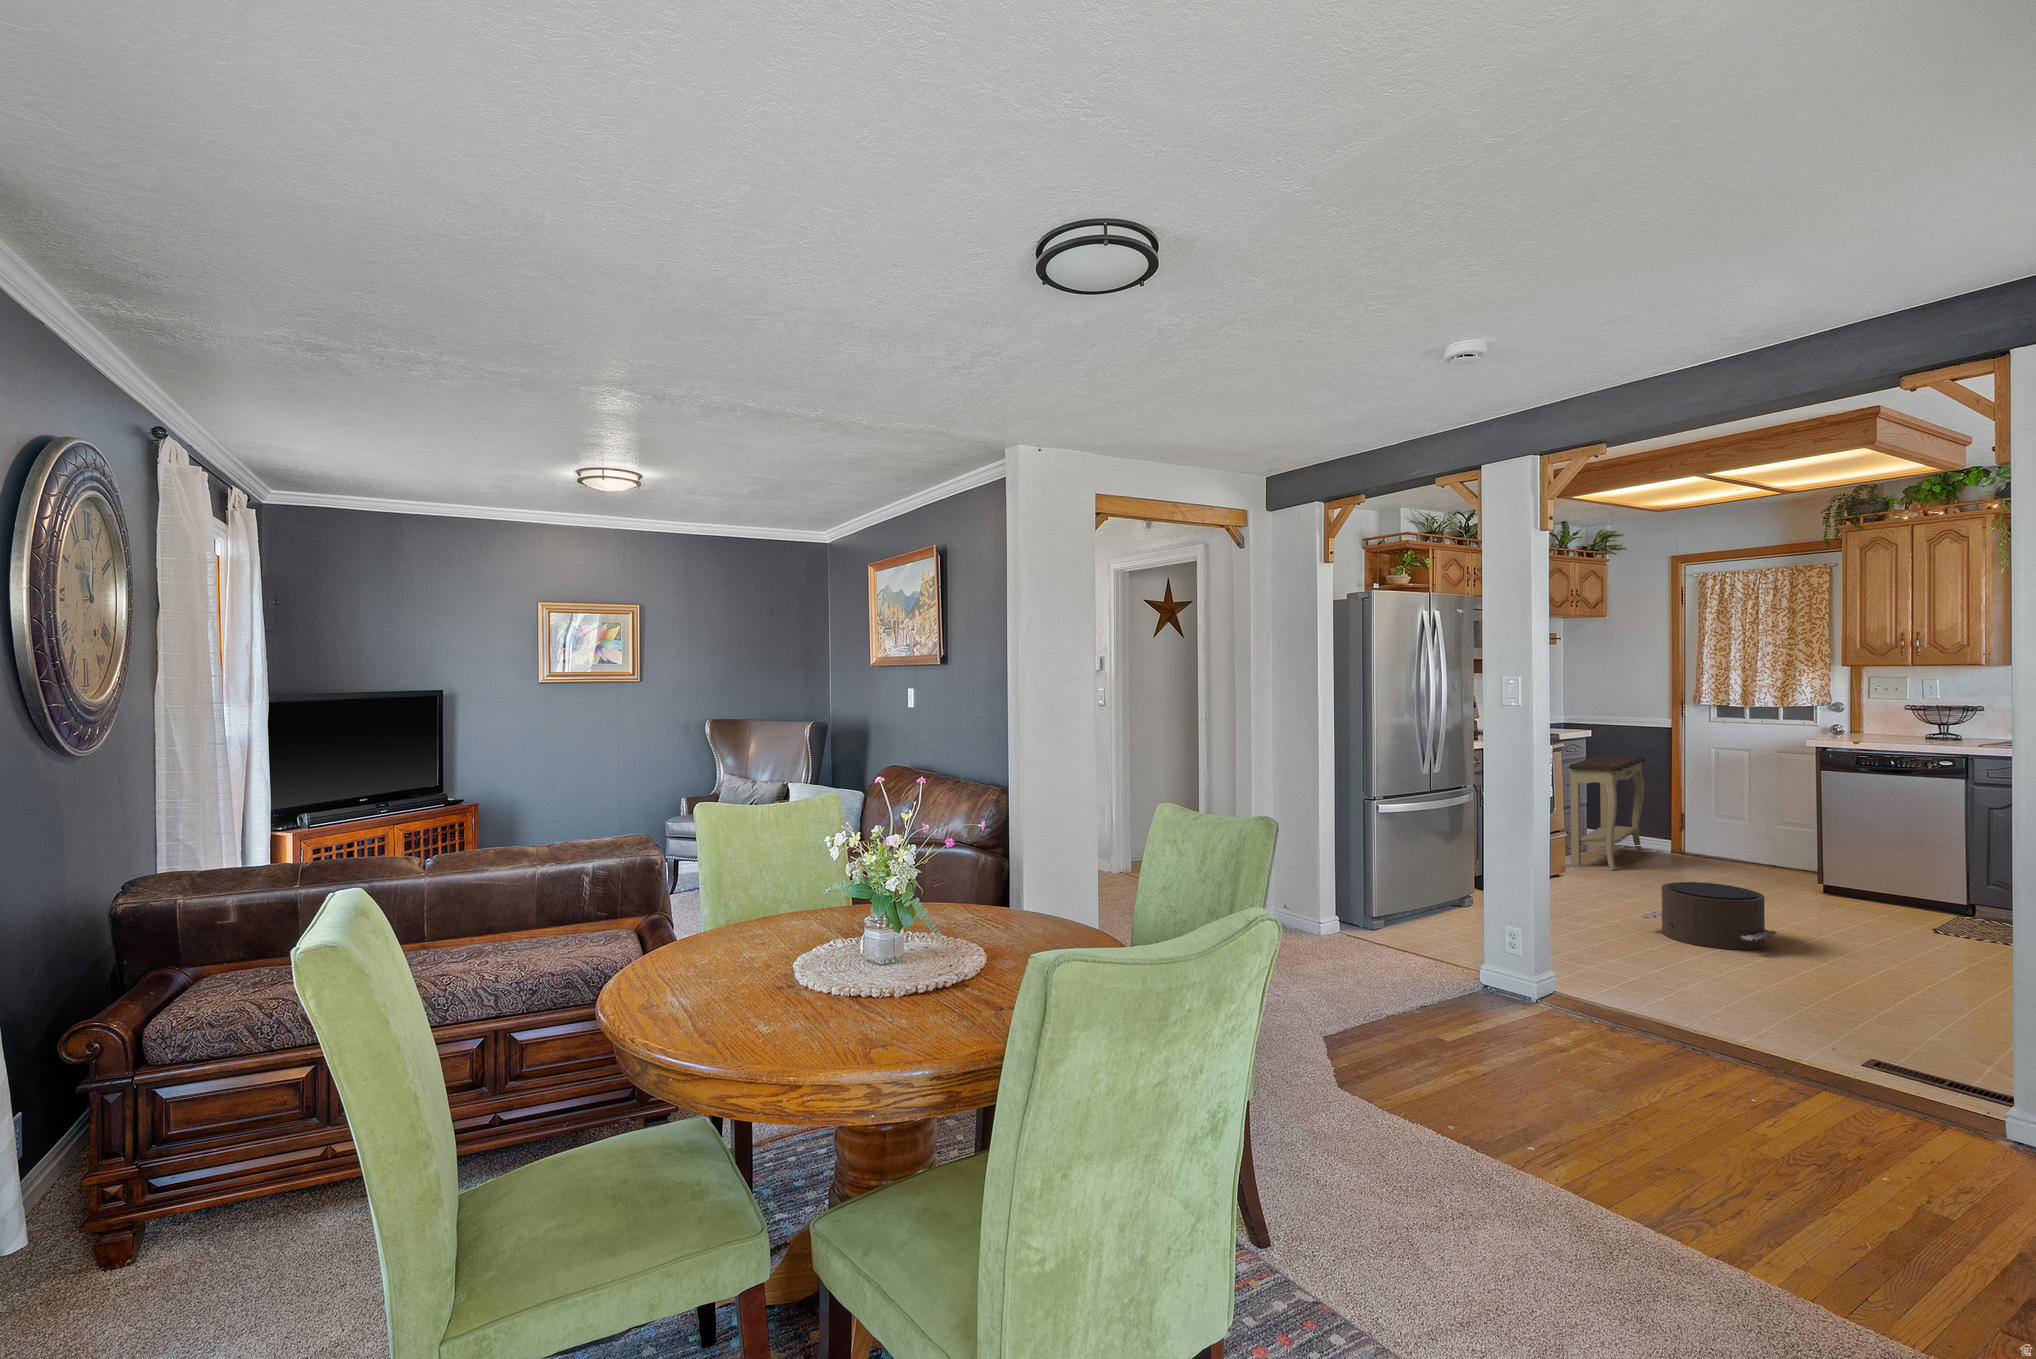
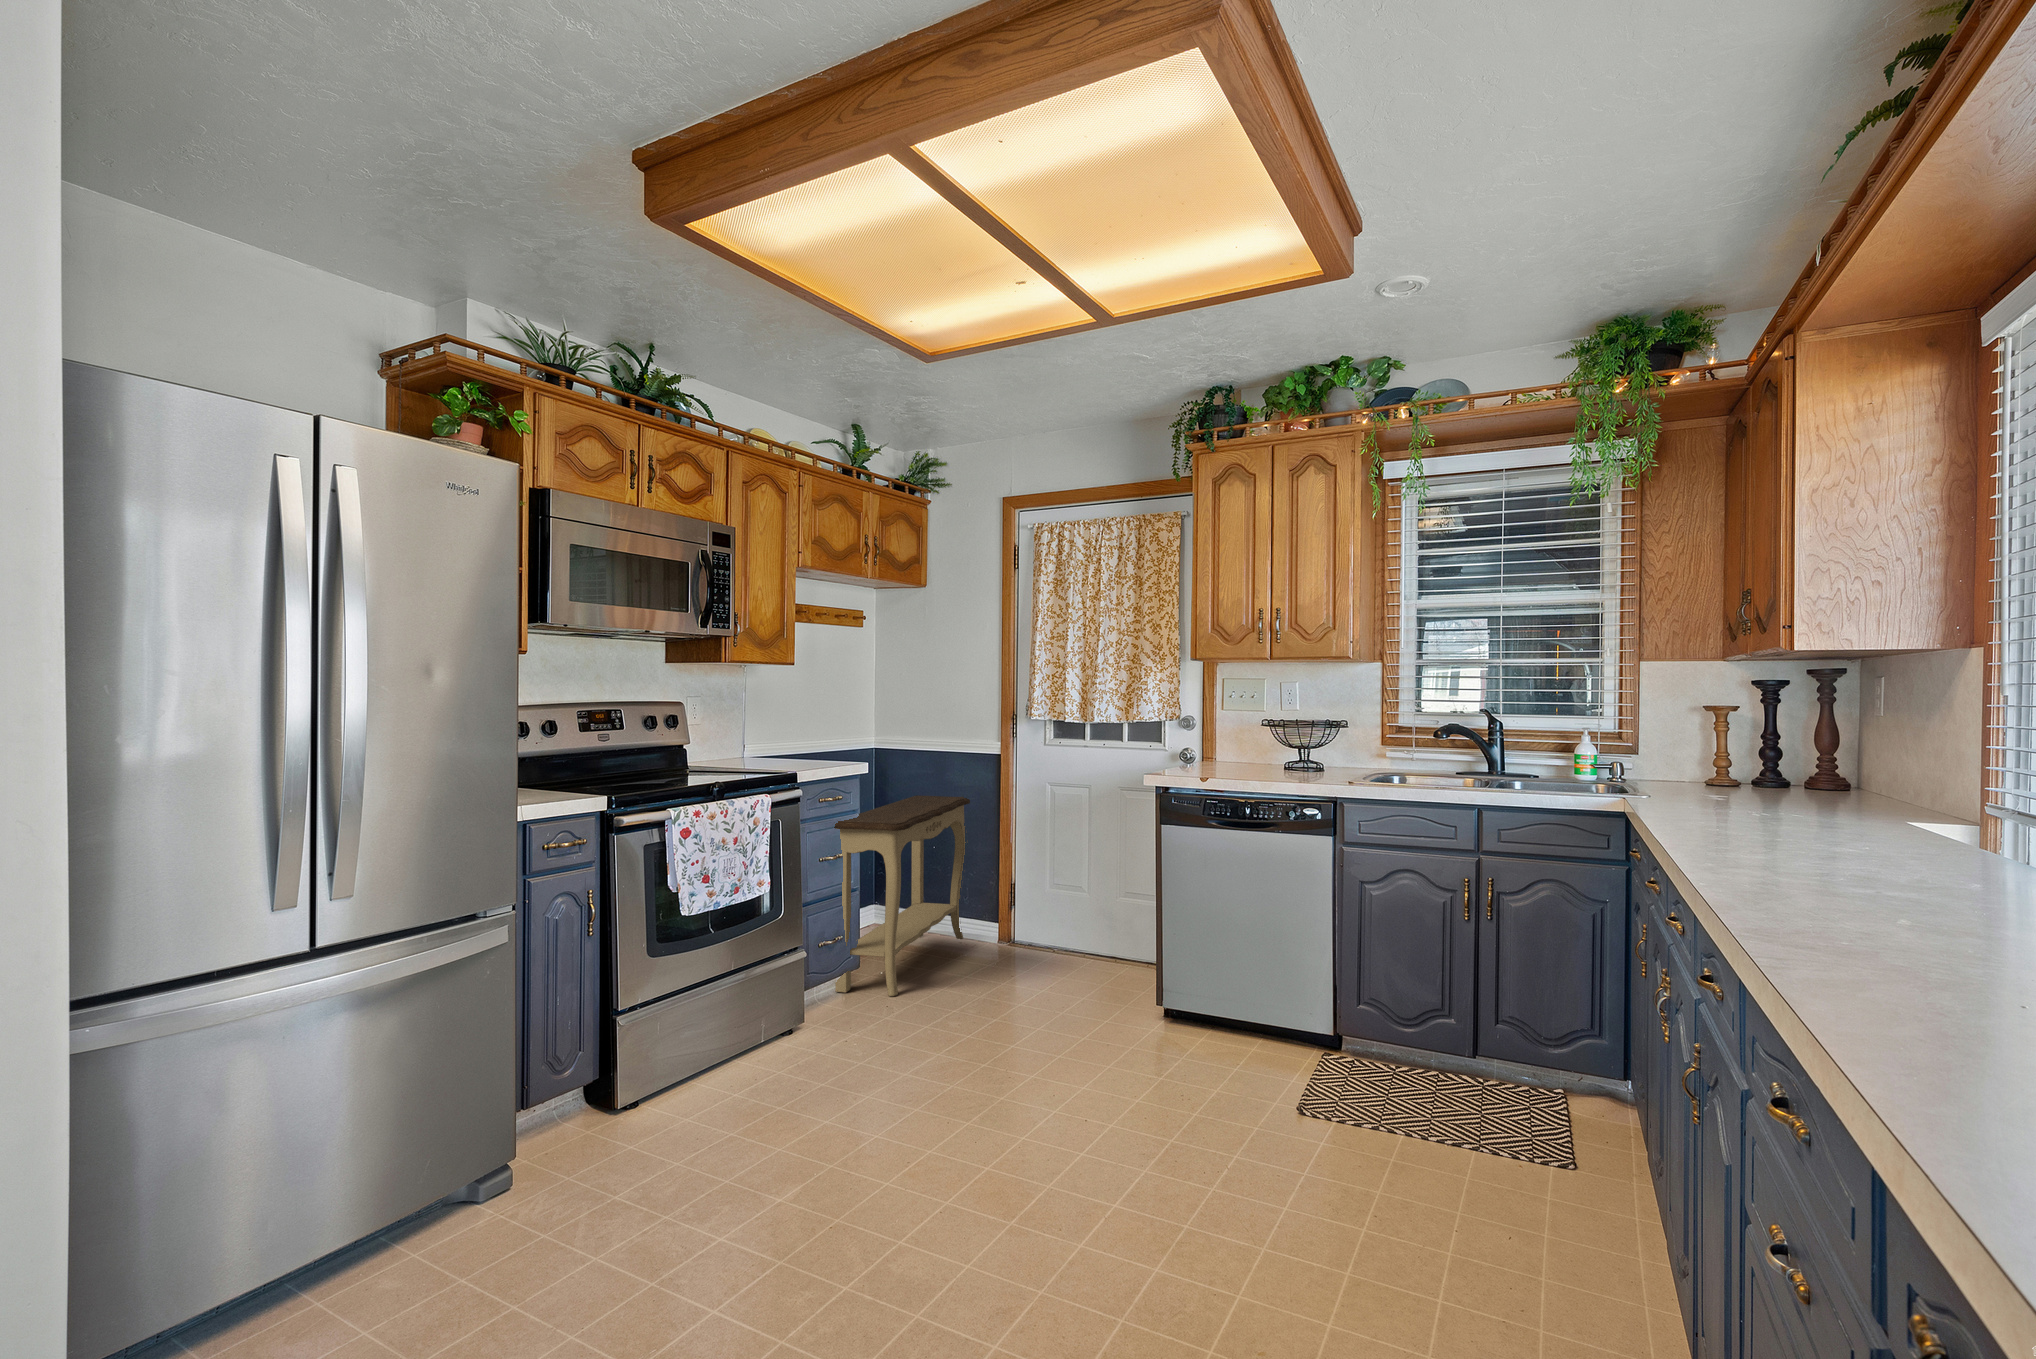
pouf: present [1641,882,1778,950] -> none [815,1086,1052,1274]

